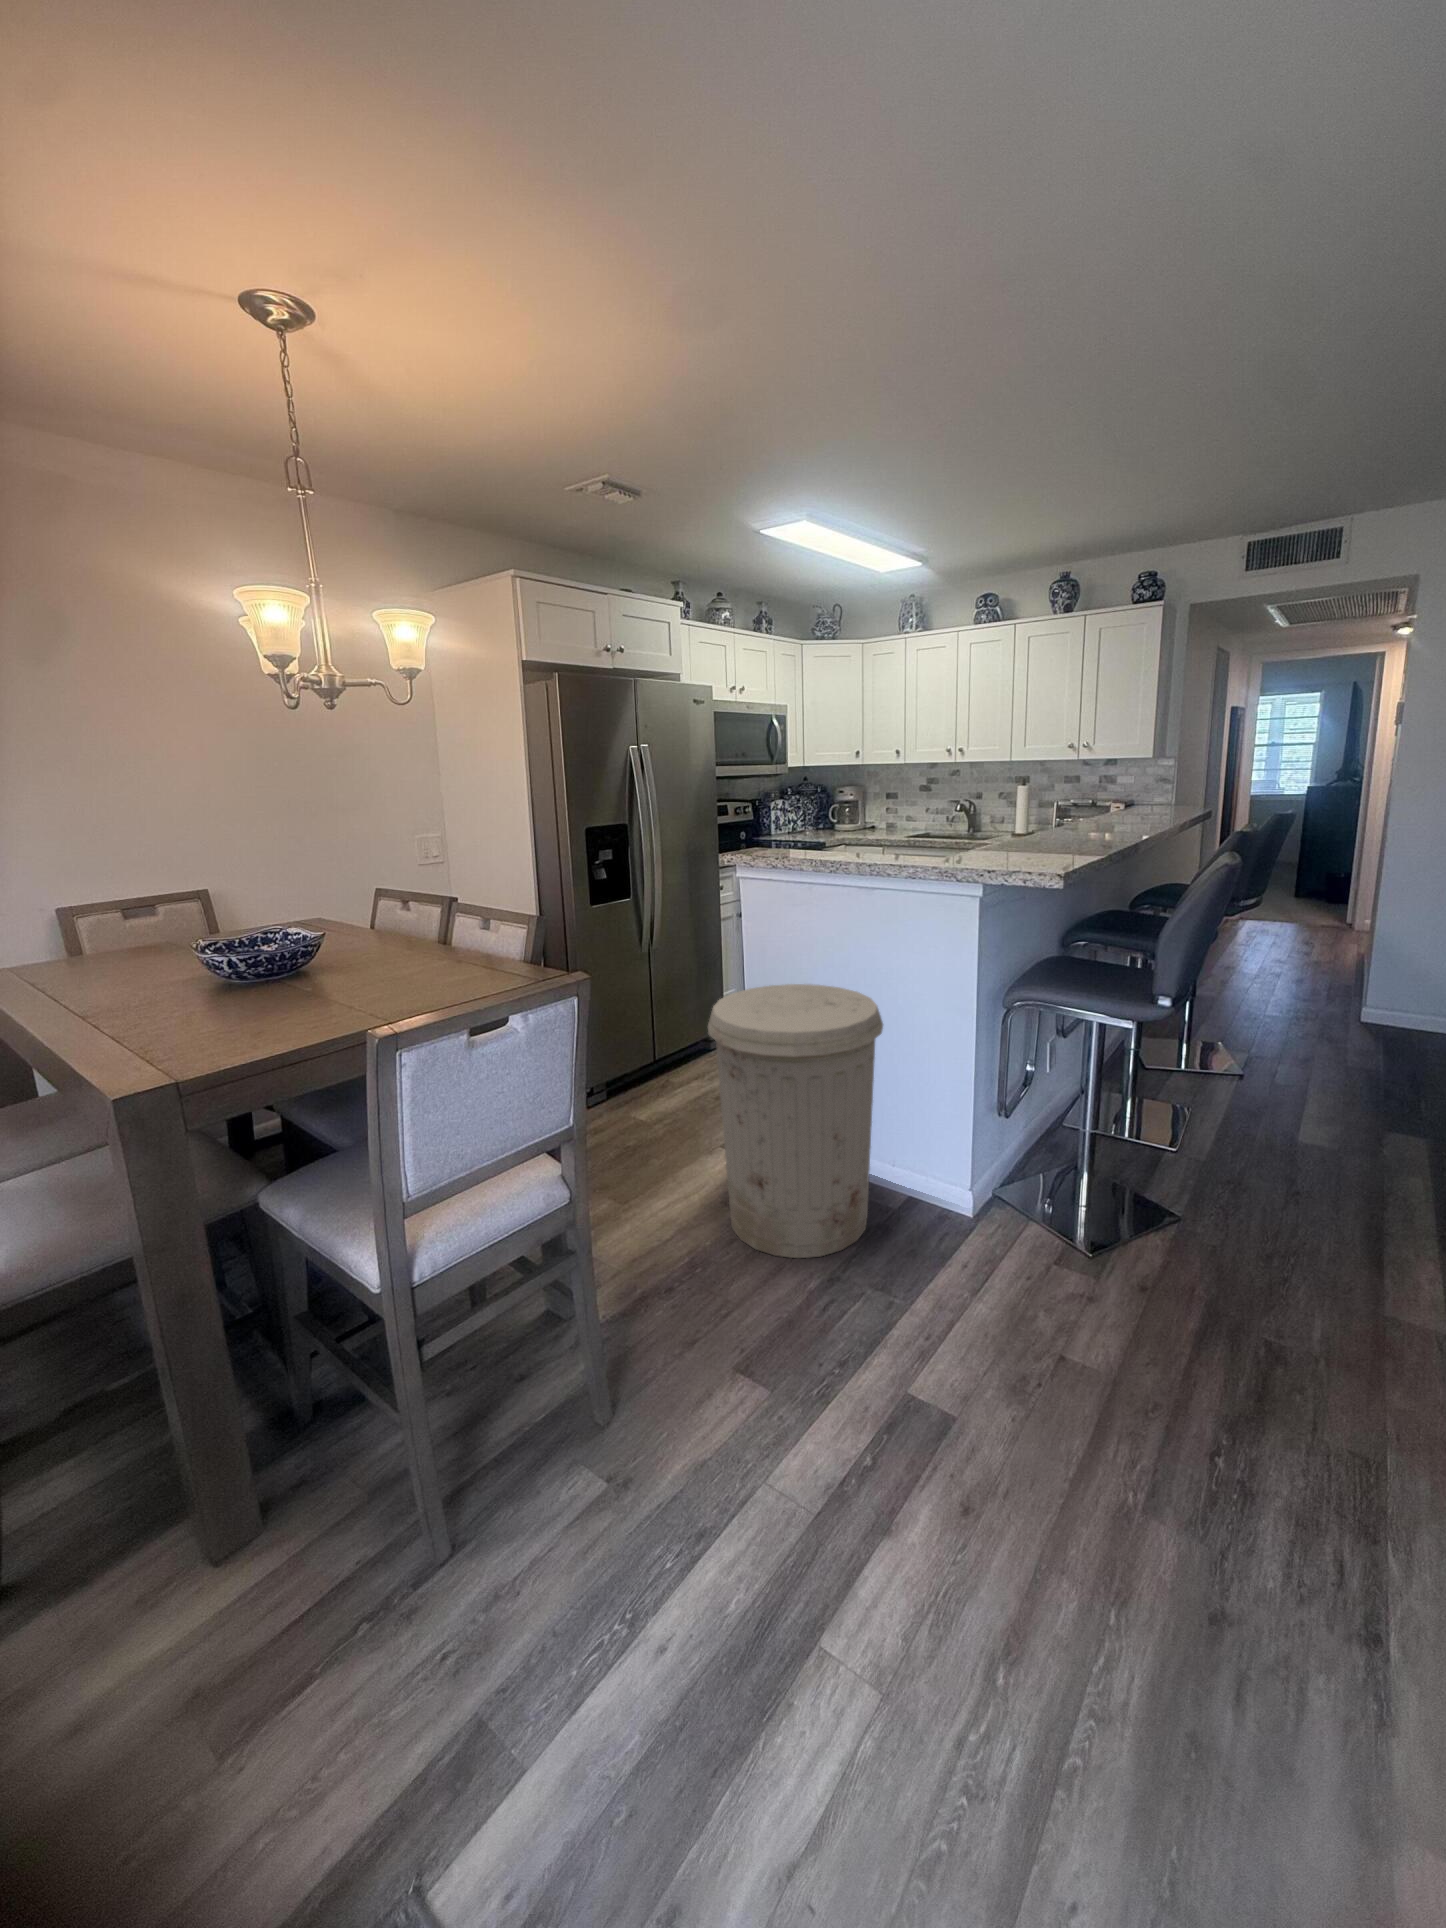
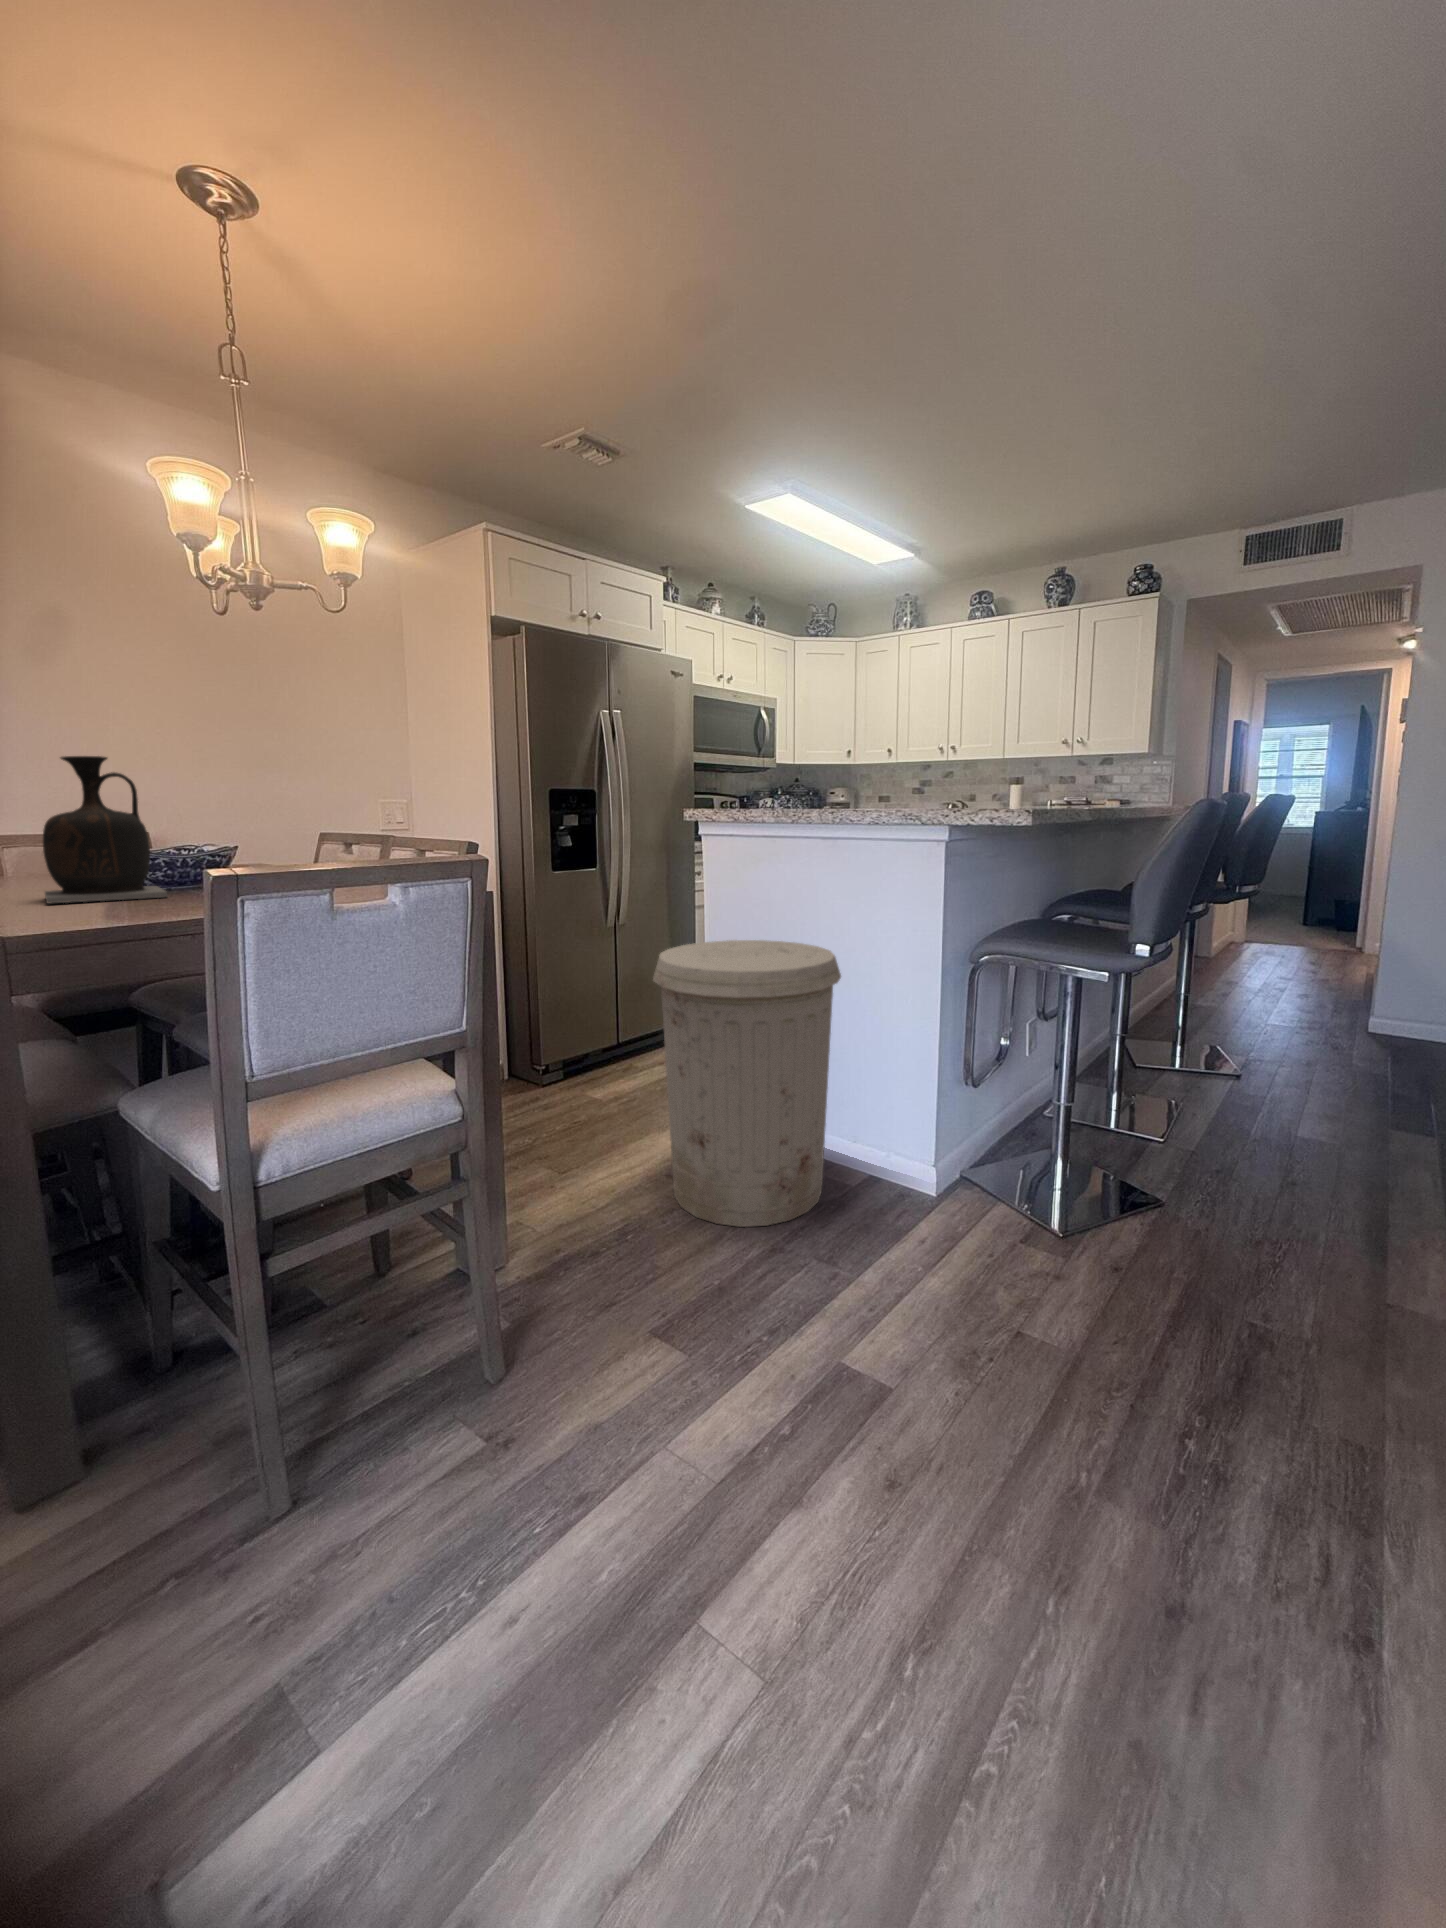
vase: none [164,873,280,1018] -> present [43,756,168,903]

